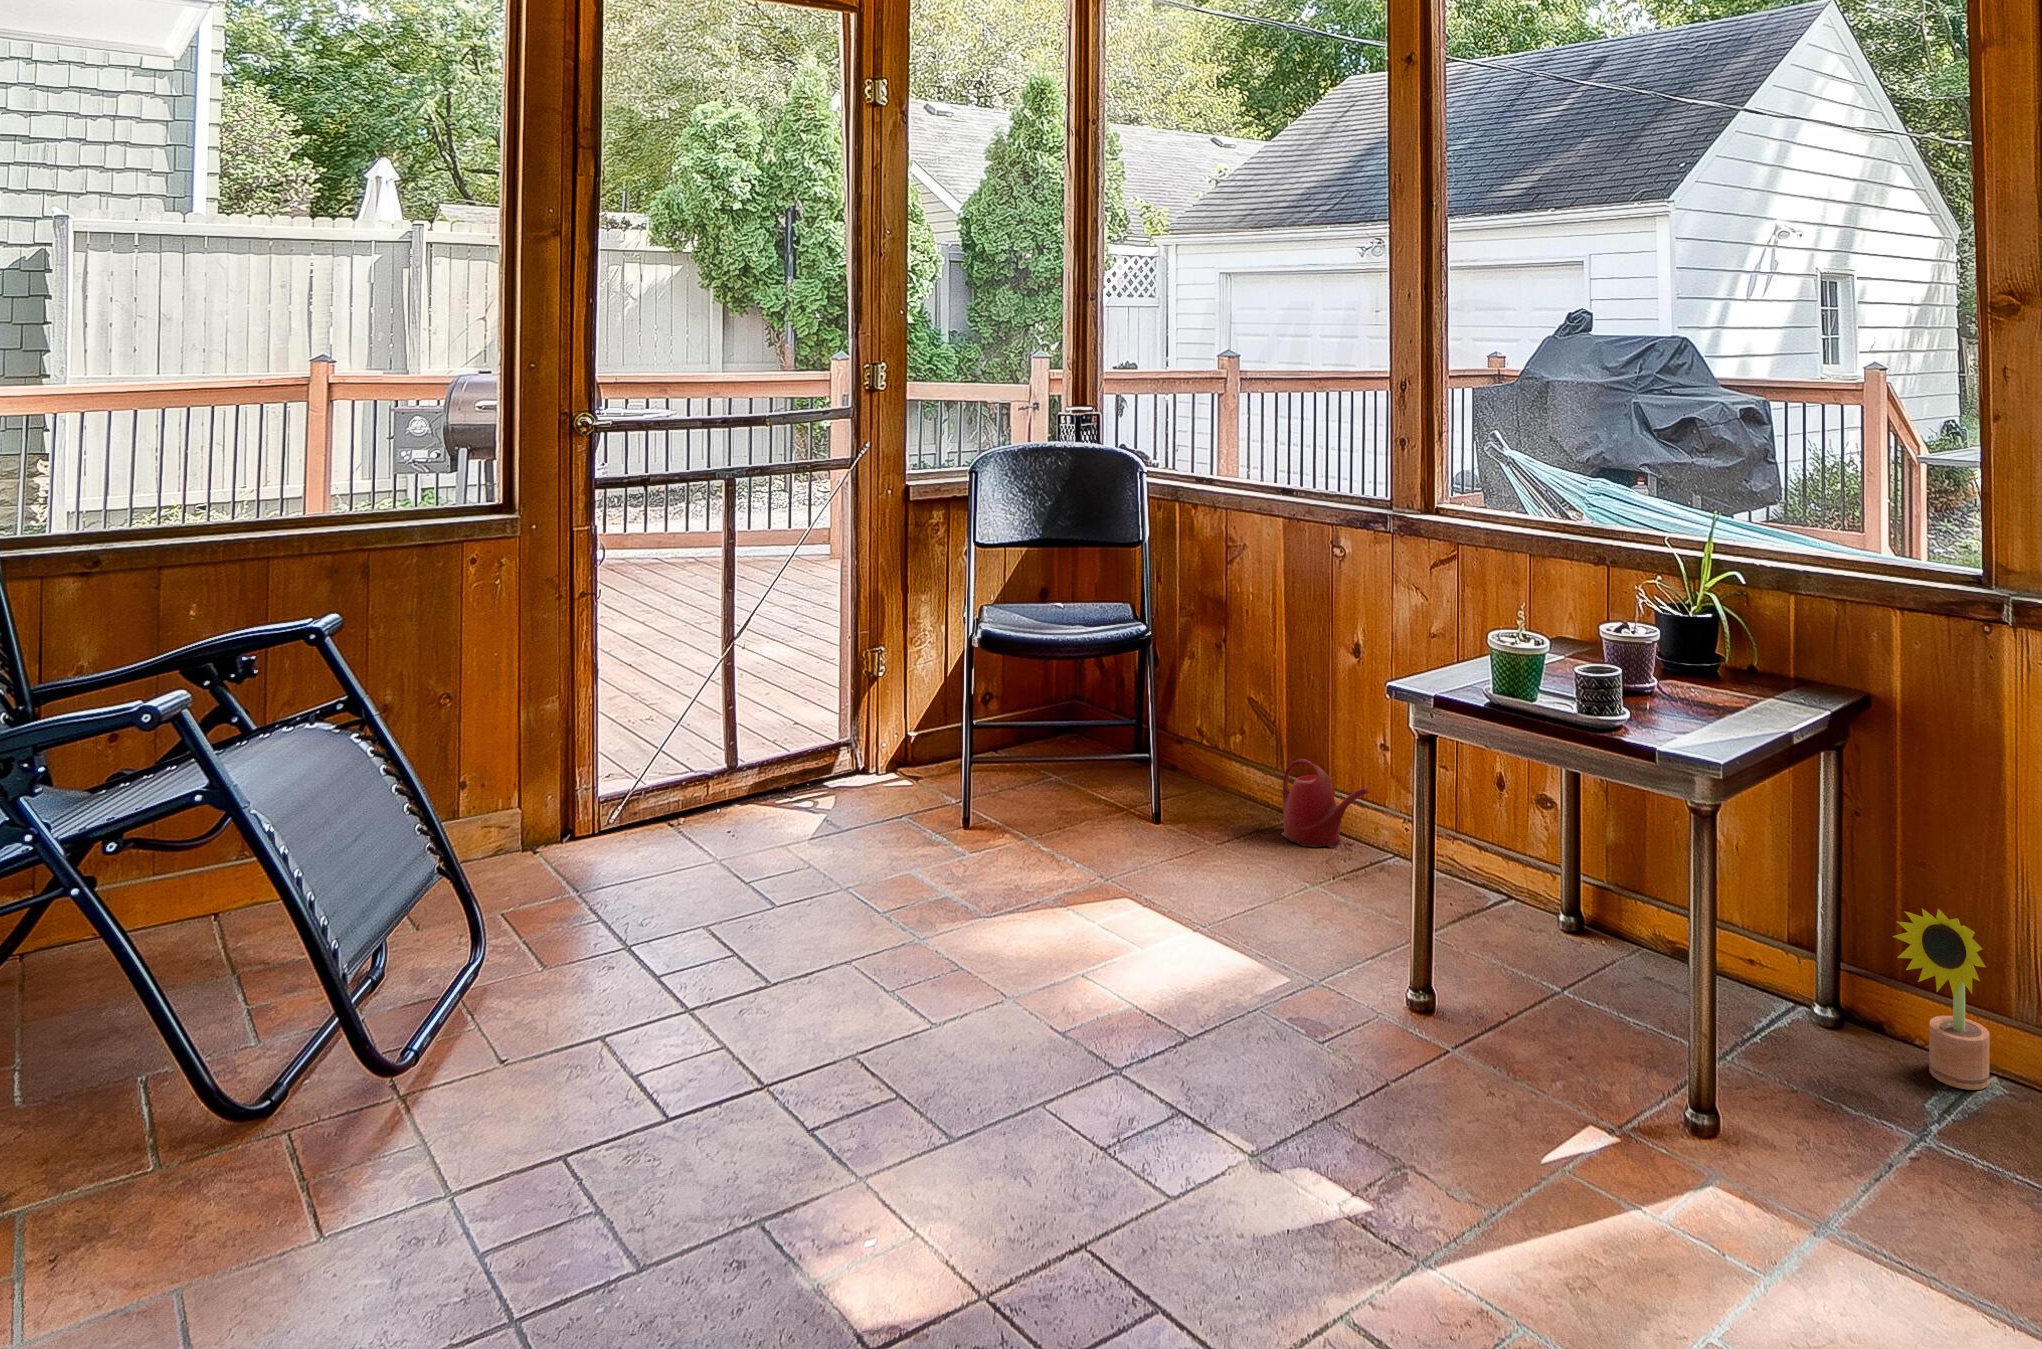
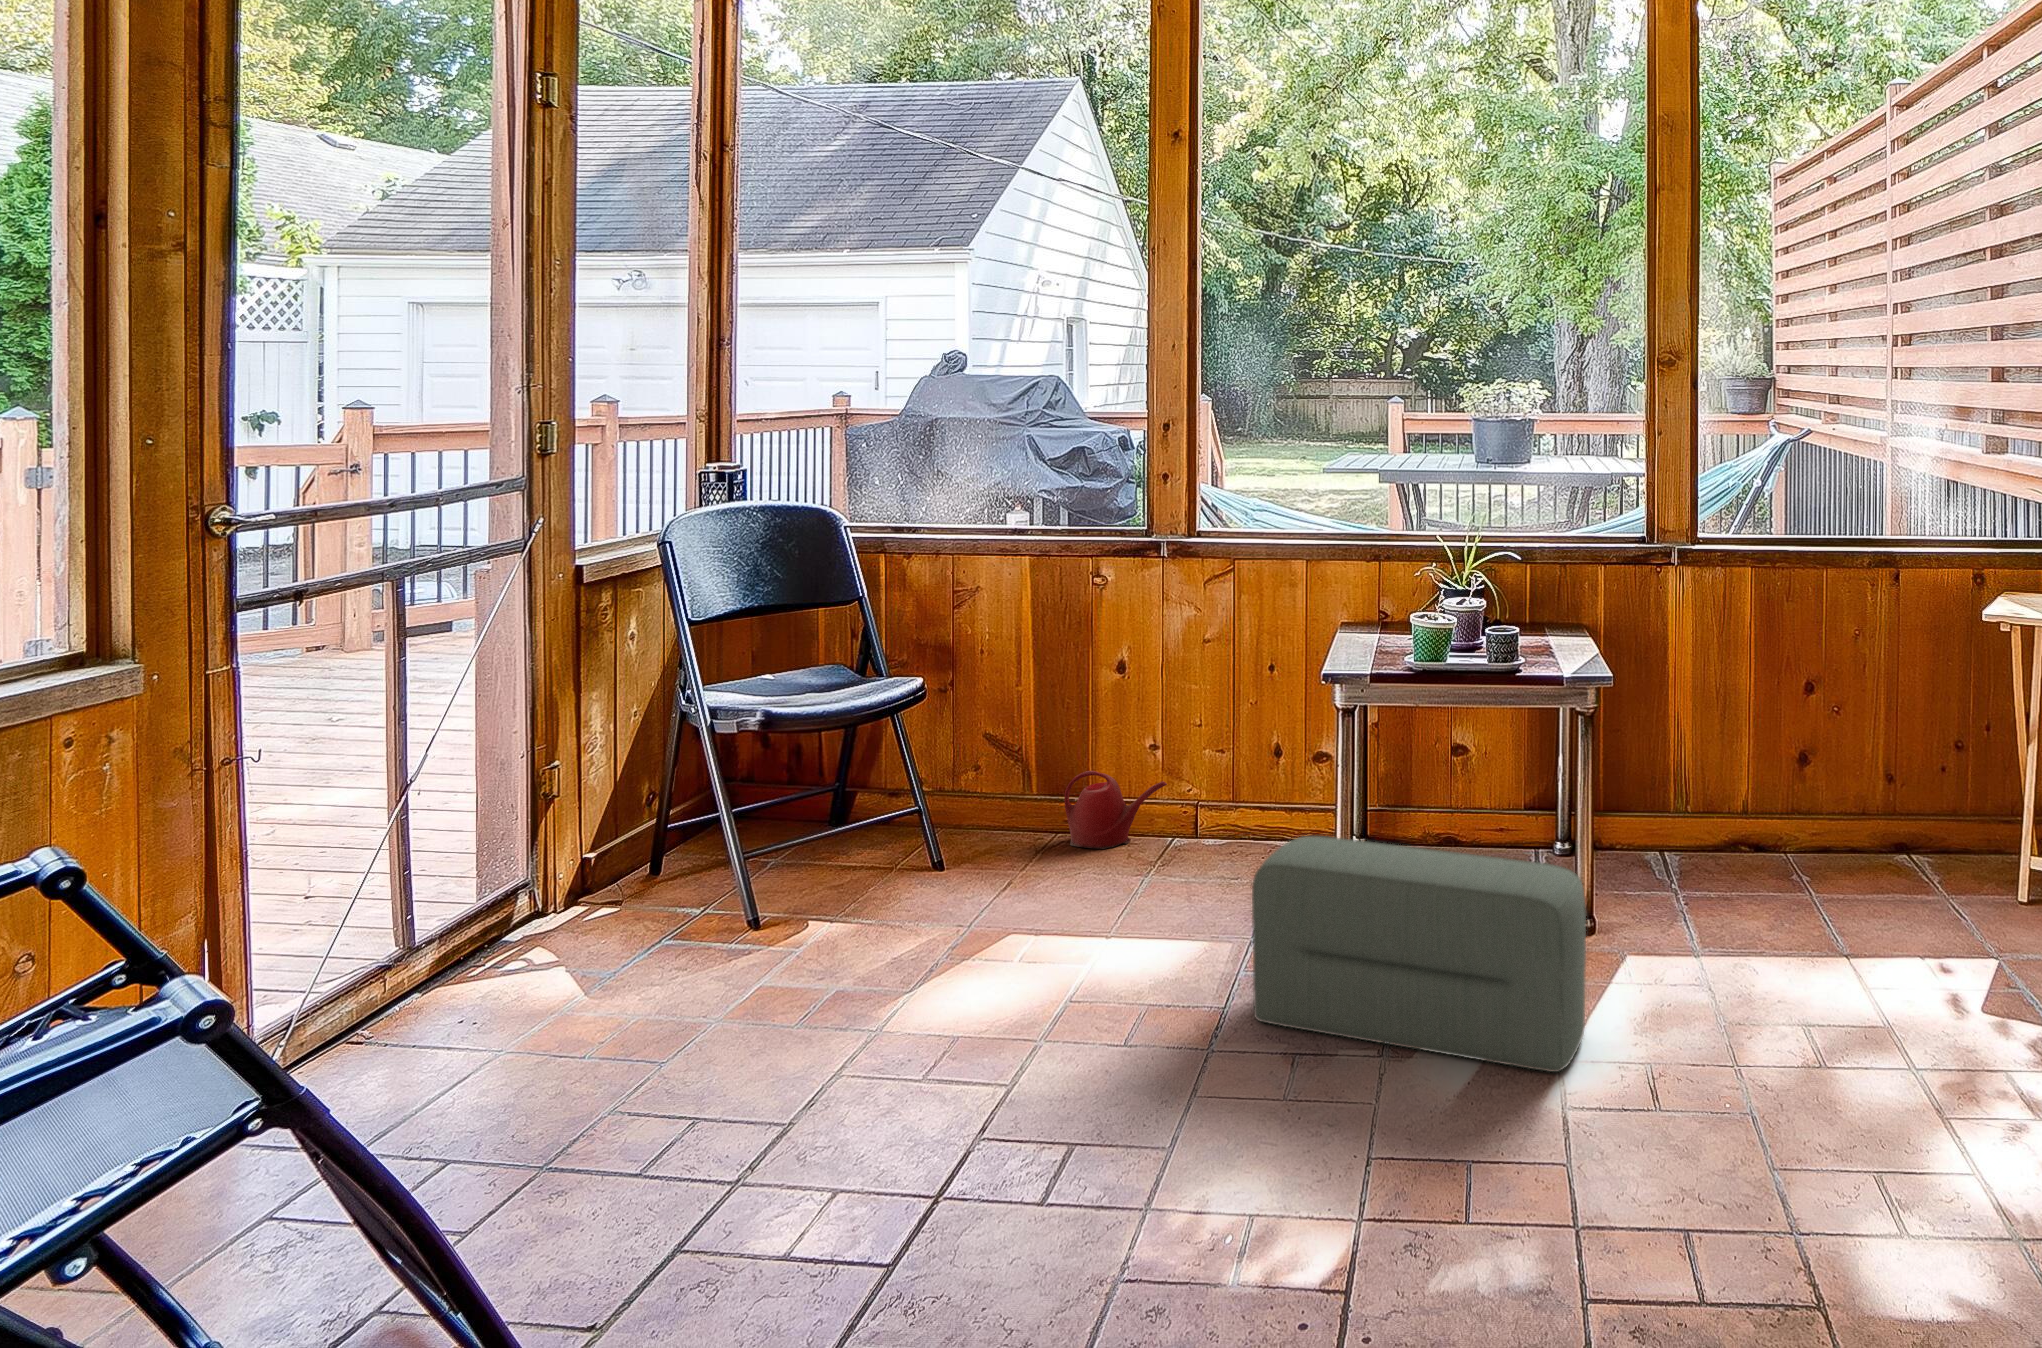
pouf: none [1174,867,1491,1275] -> present [1252,835,1586,1072]
decorative plant: present [1893,909,1990,1090] -> none [1637,751,1696,863]

